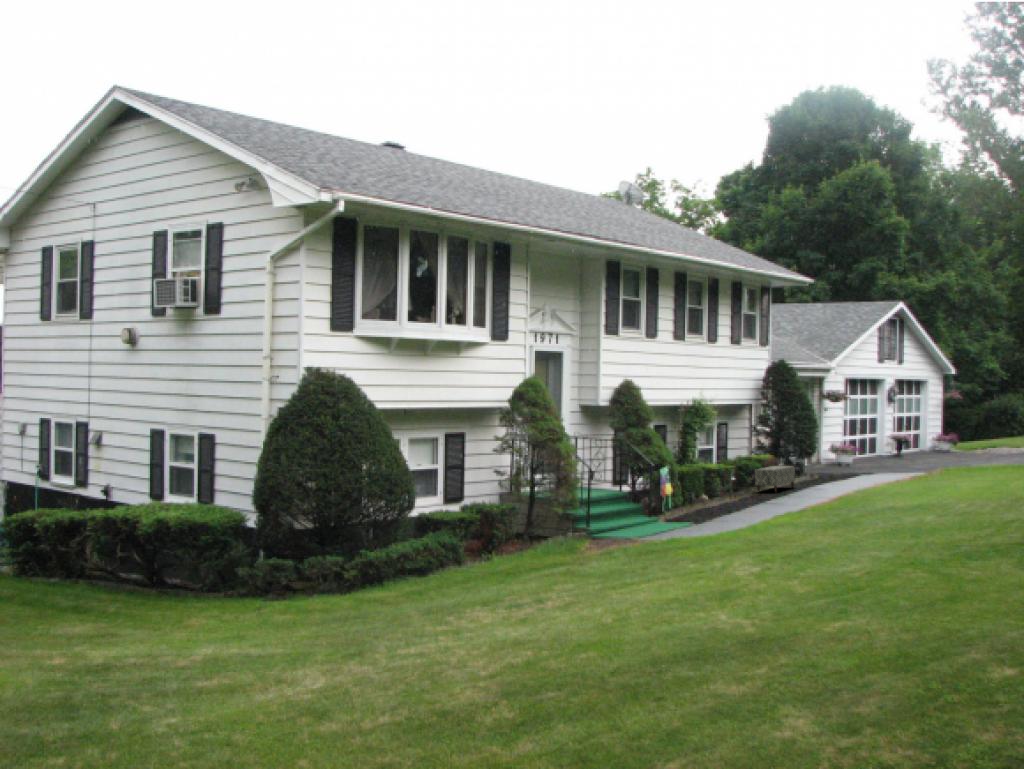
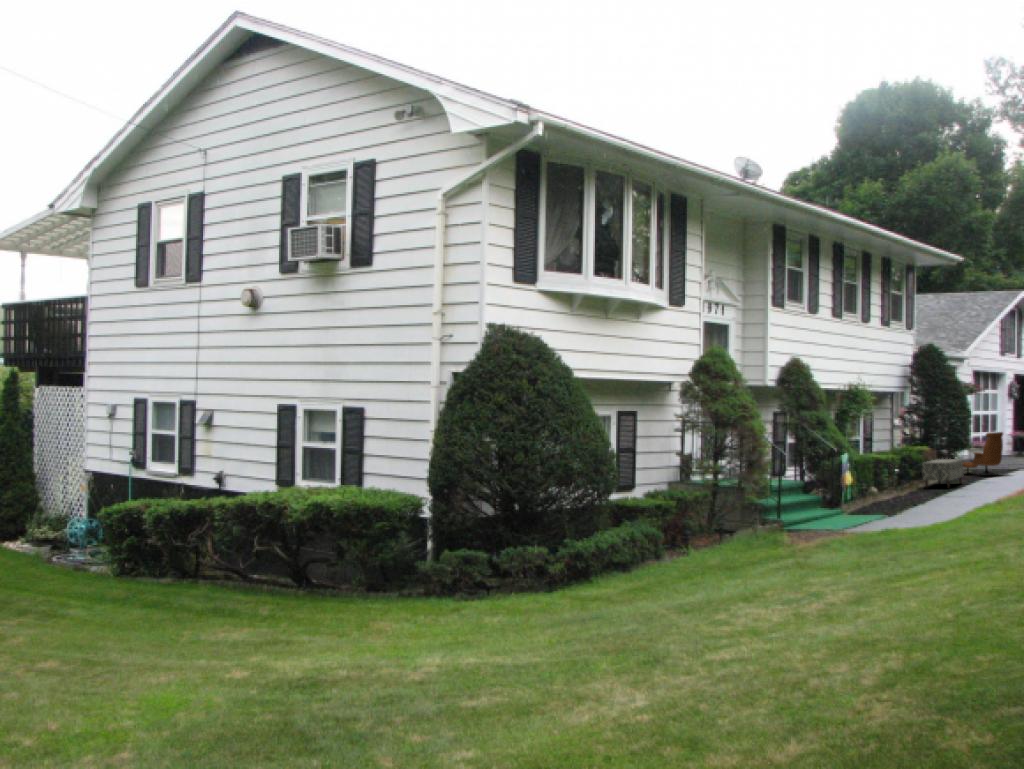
lounge chair: none [804,440,839,480] -> present [963,432,1003,475]

